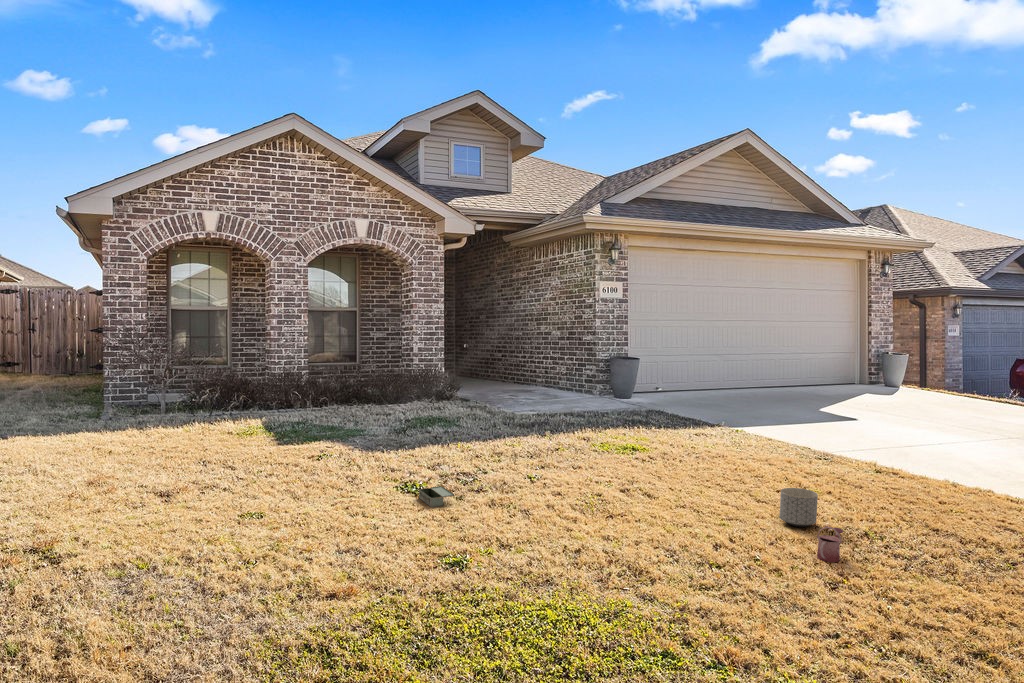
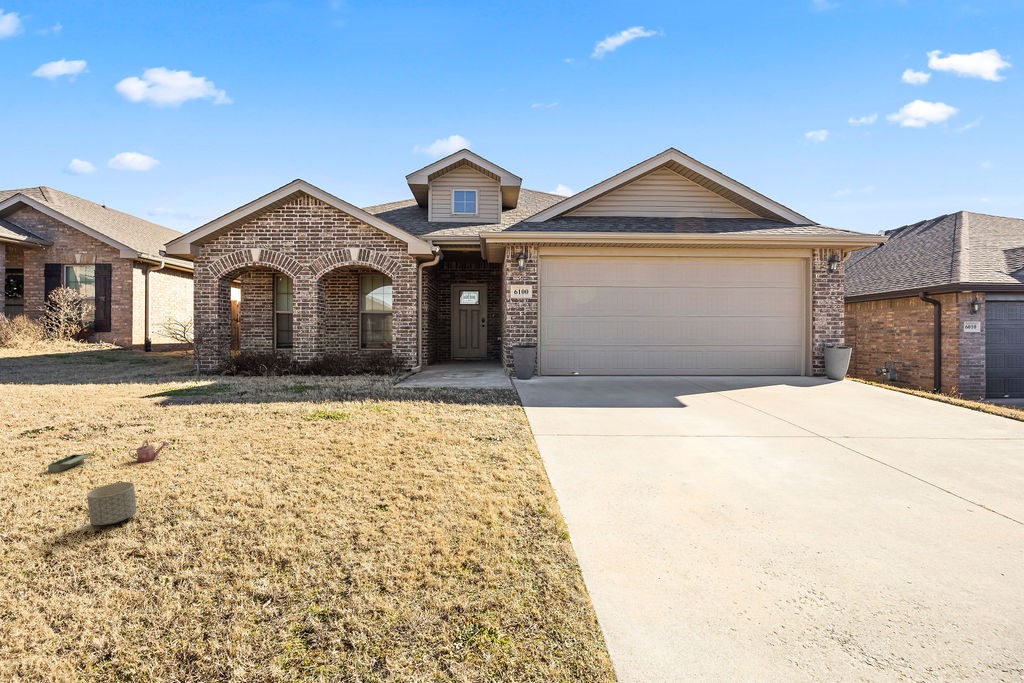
planter: present [779,488,818,527] -> present [87,482,137,525]
watering can: present [817,527,843,562] -> present [128,440,169,462]

